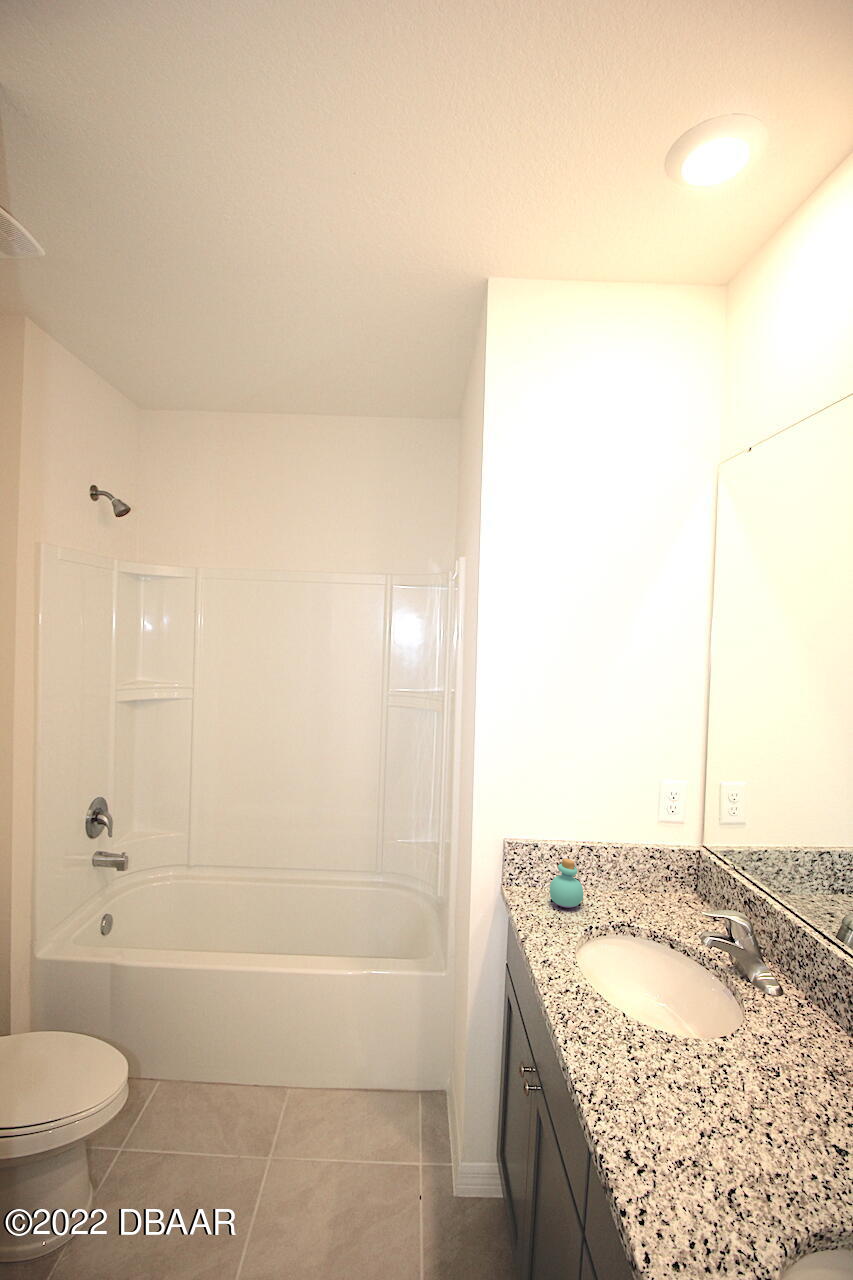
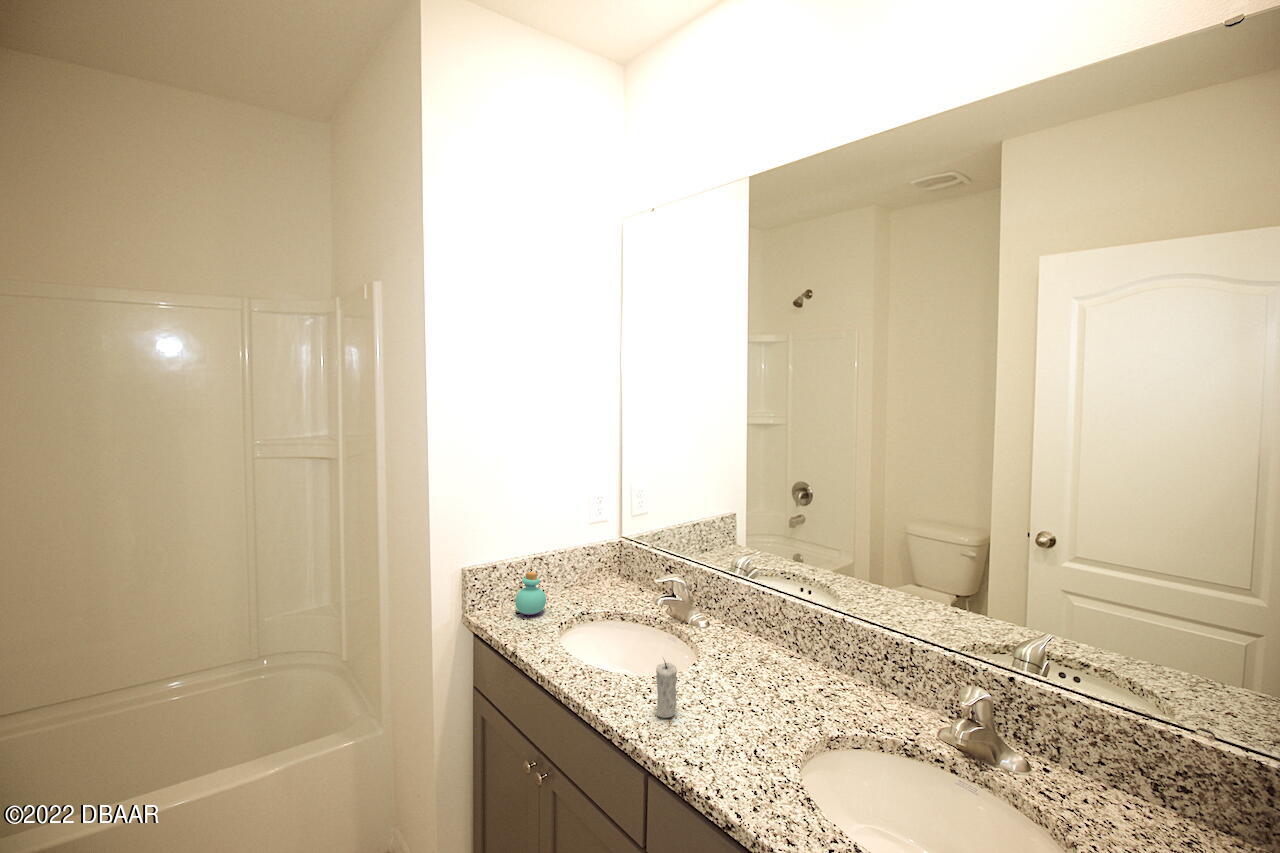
candle: none [627,1003,657,1087] -> present [656,661,677,718]

